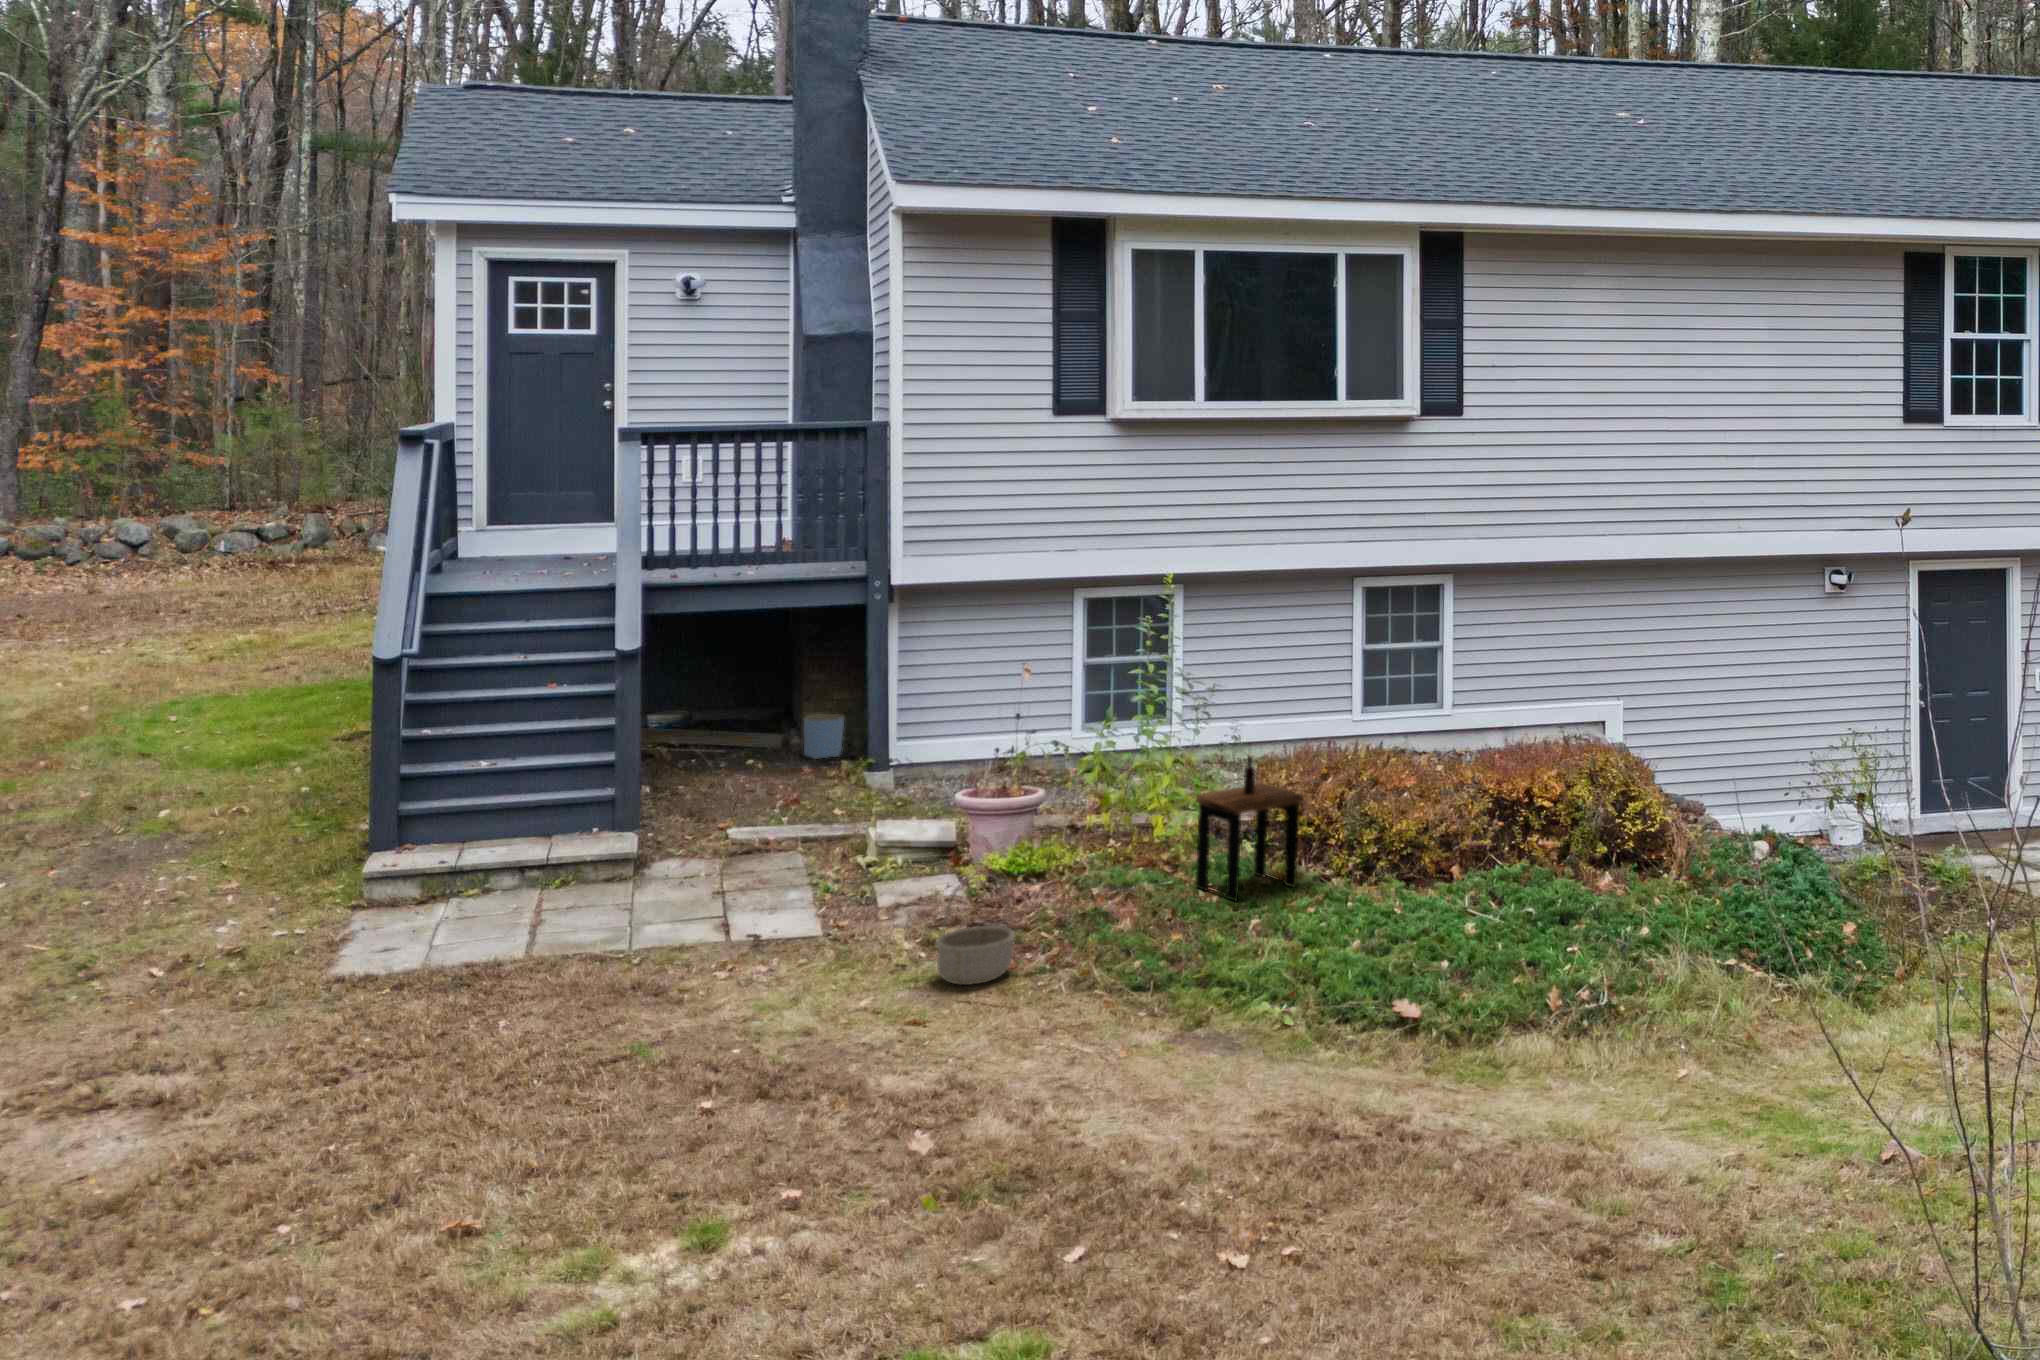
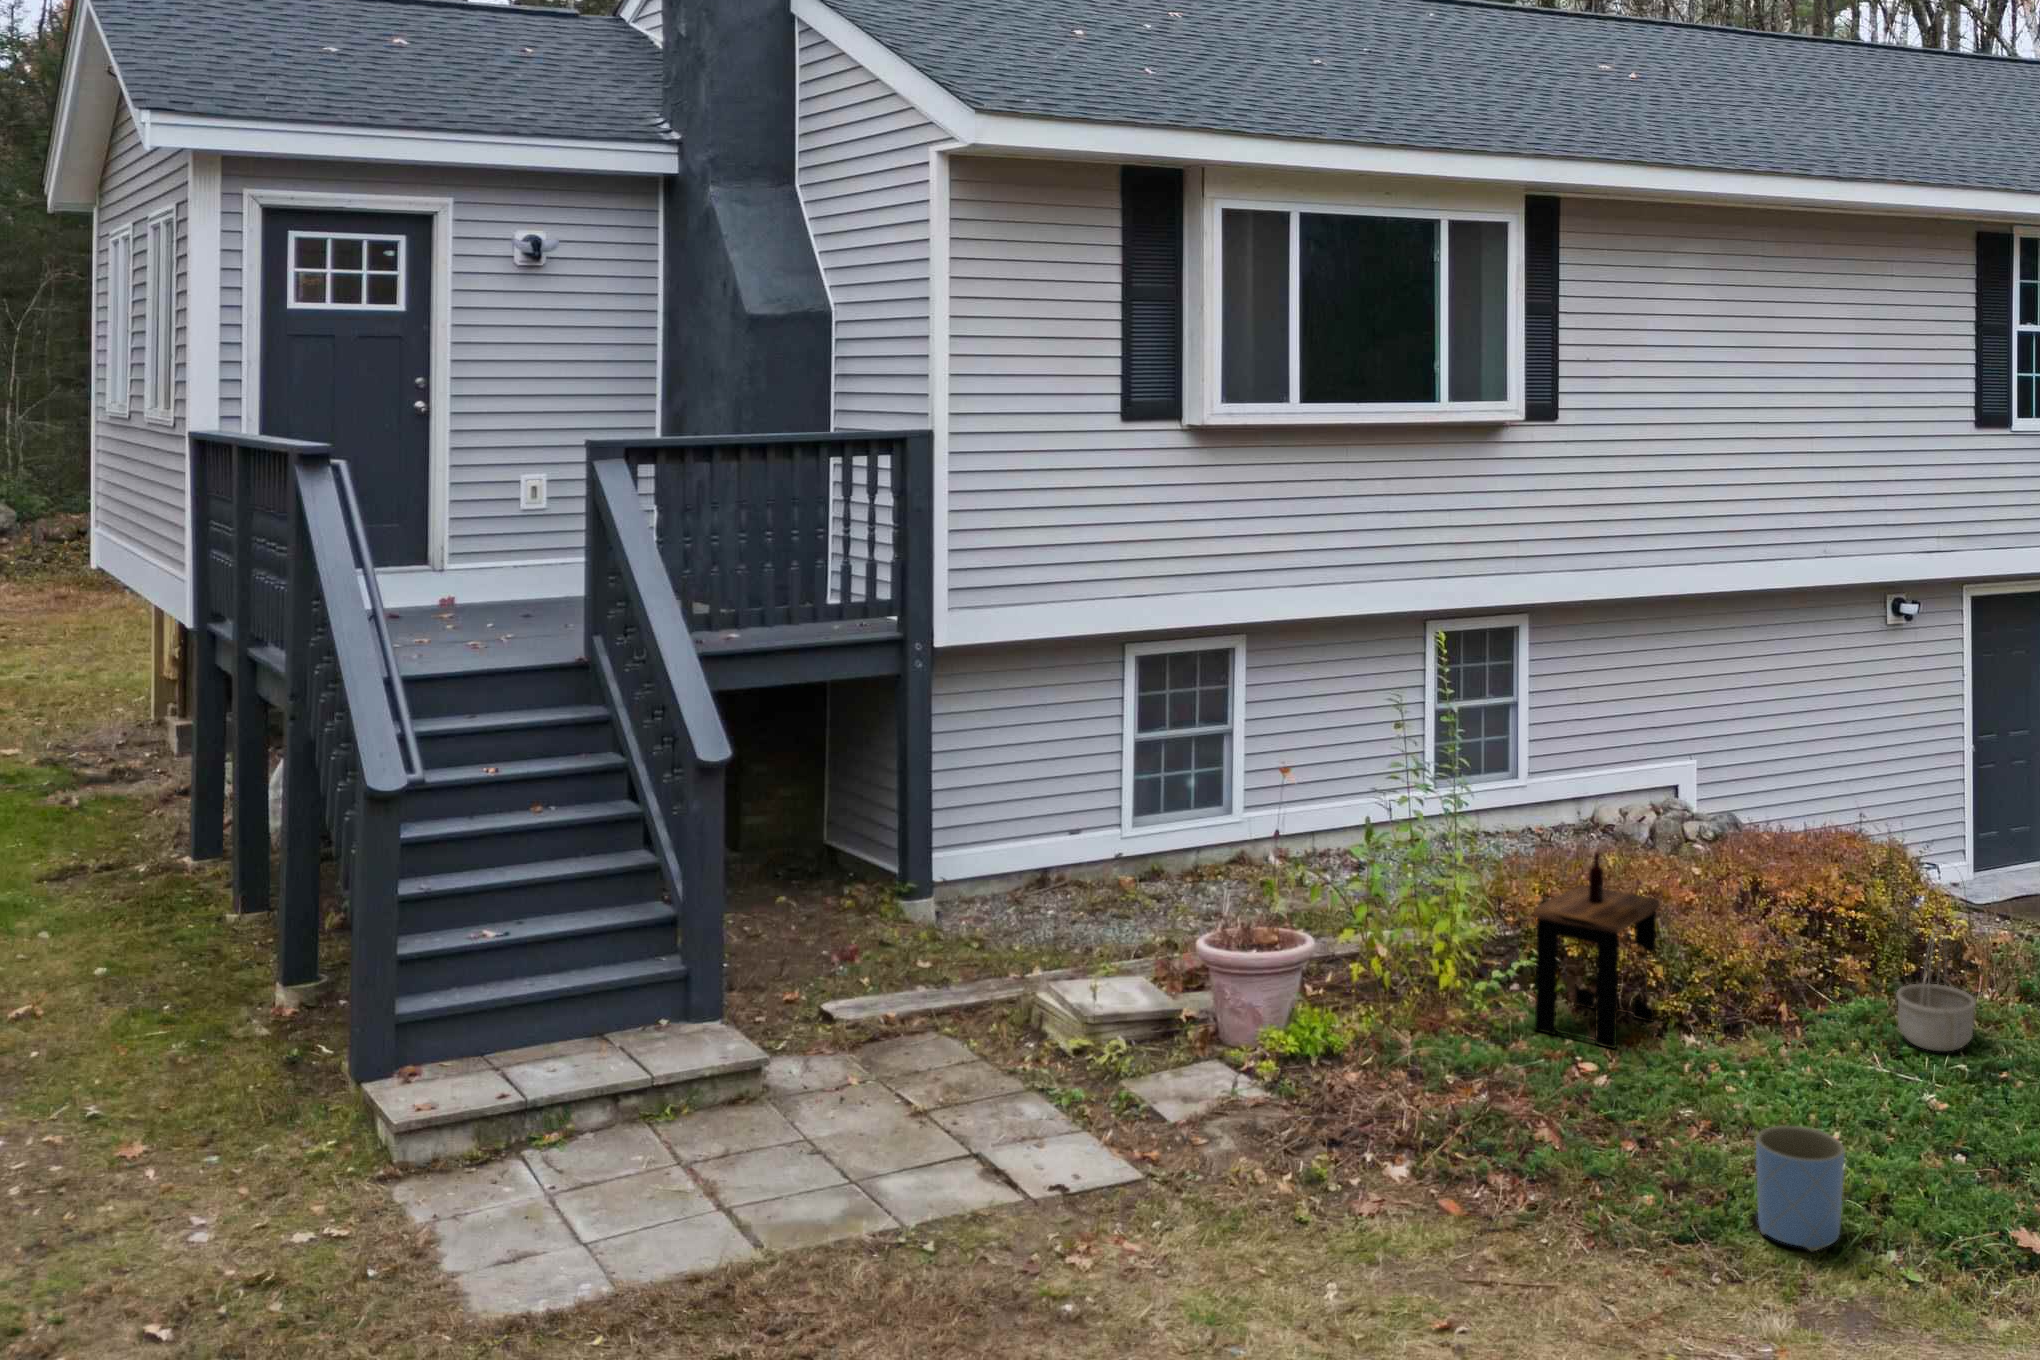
planter: present [804,714,844,759] -> present [1756,1126,1845,1251]
basket: present [936,873,1015,985] -> present [1896,925,1976,1051]

